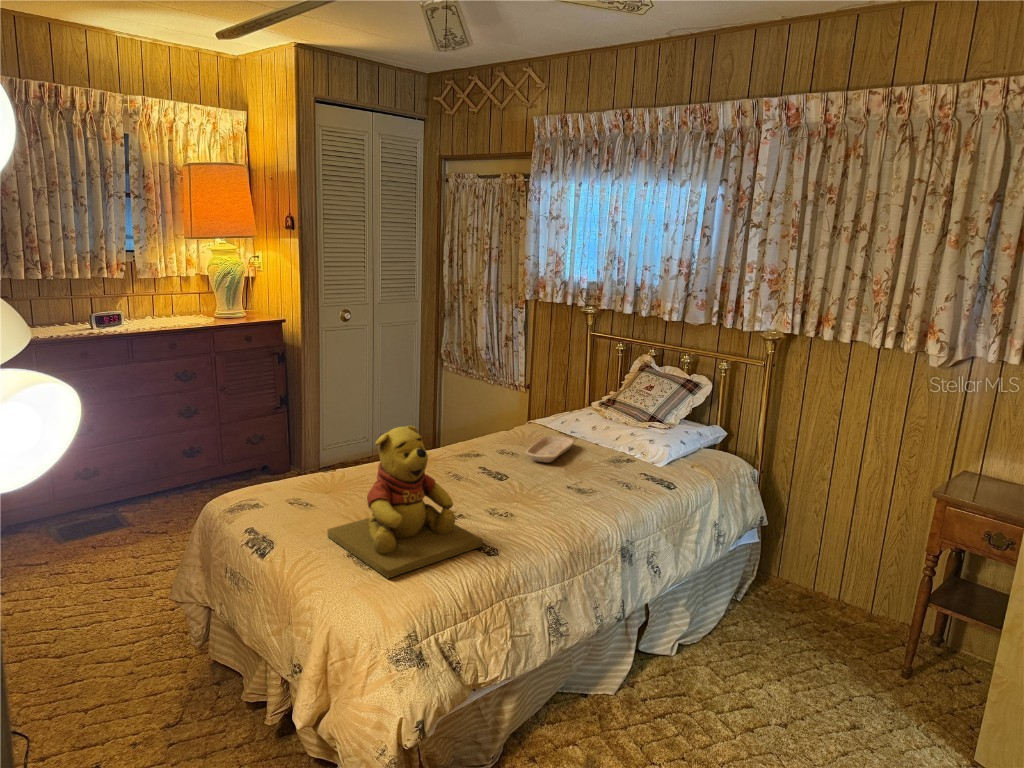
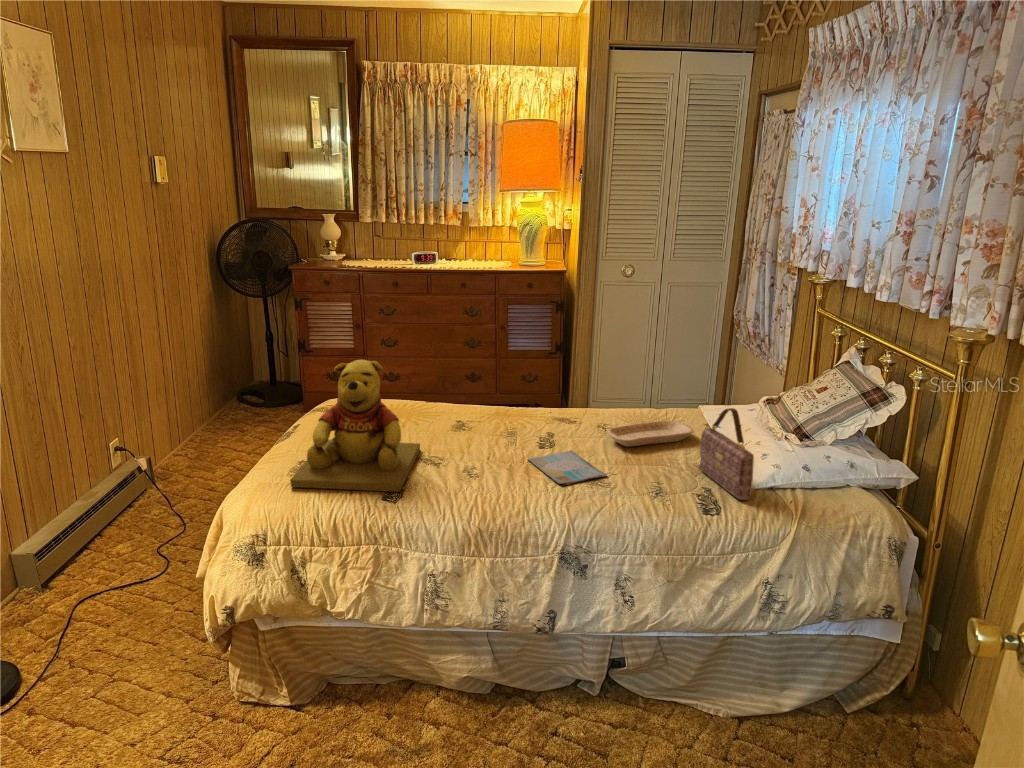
handbag: none [617,409,677,475] -> present [700,408,754,500]
book: none [510,475,581,501] -> present [528,450,607,485]

